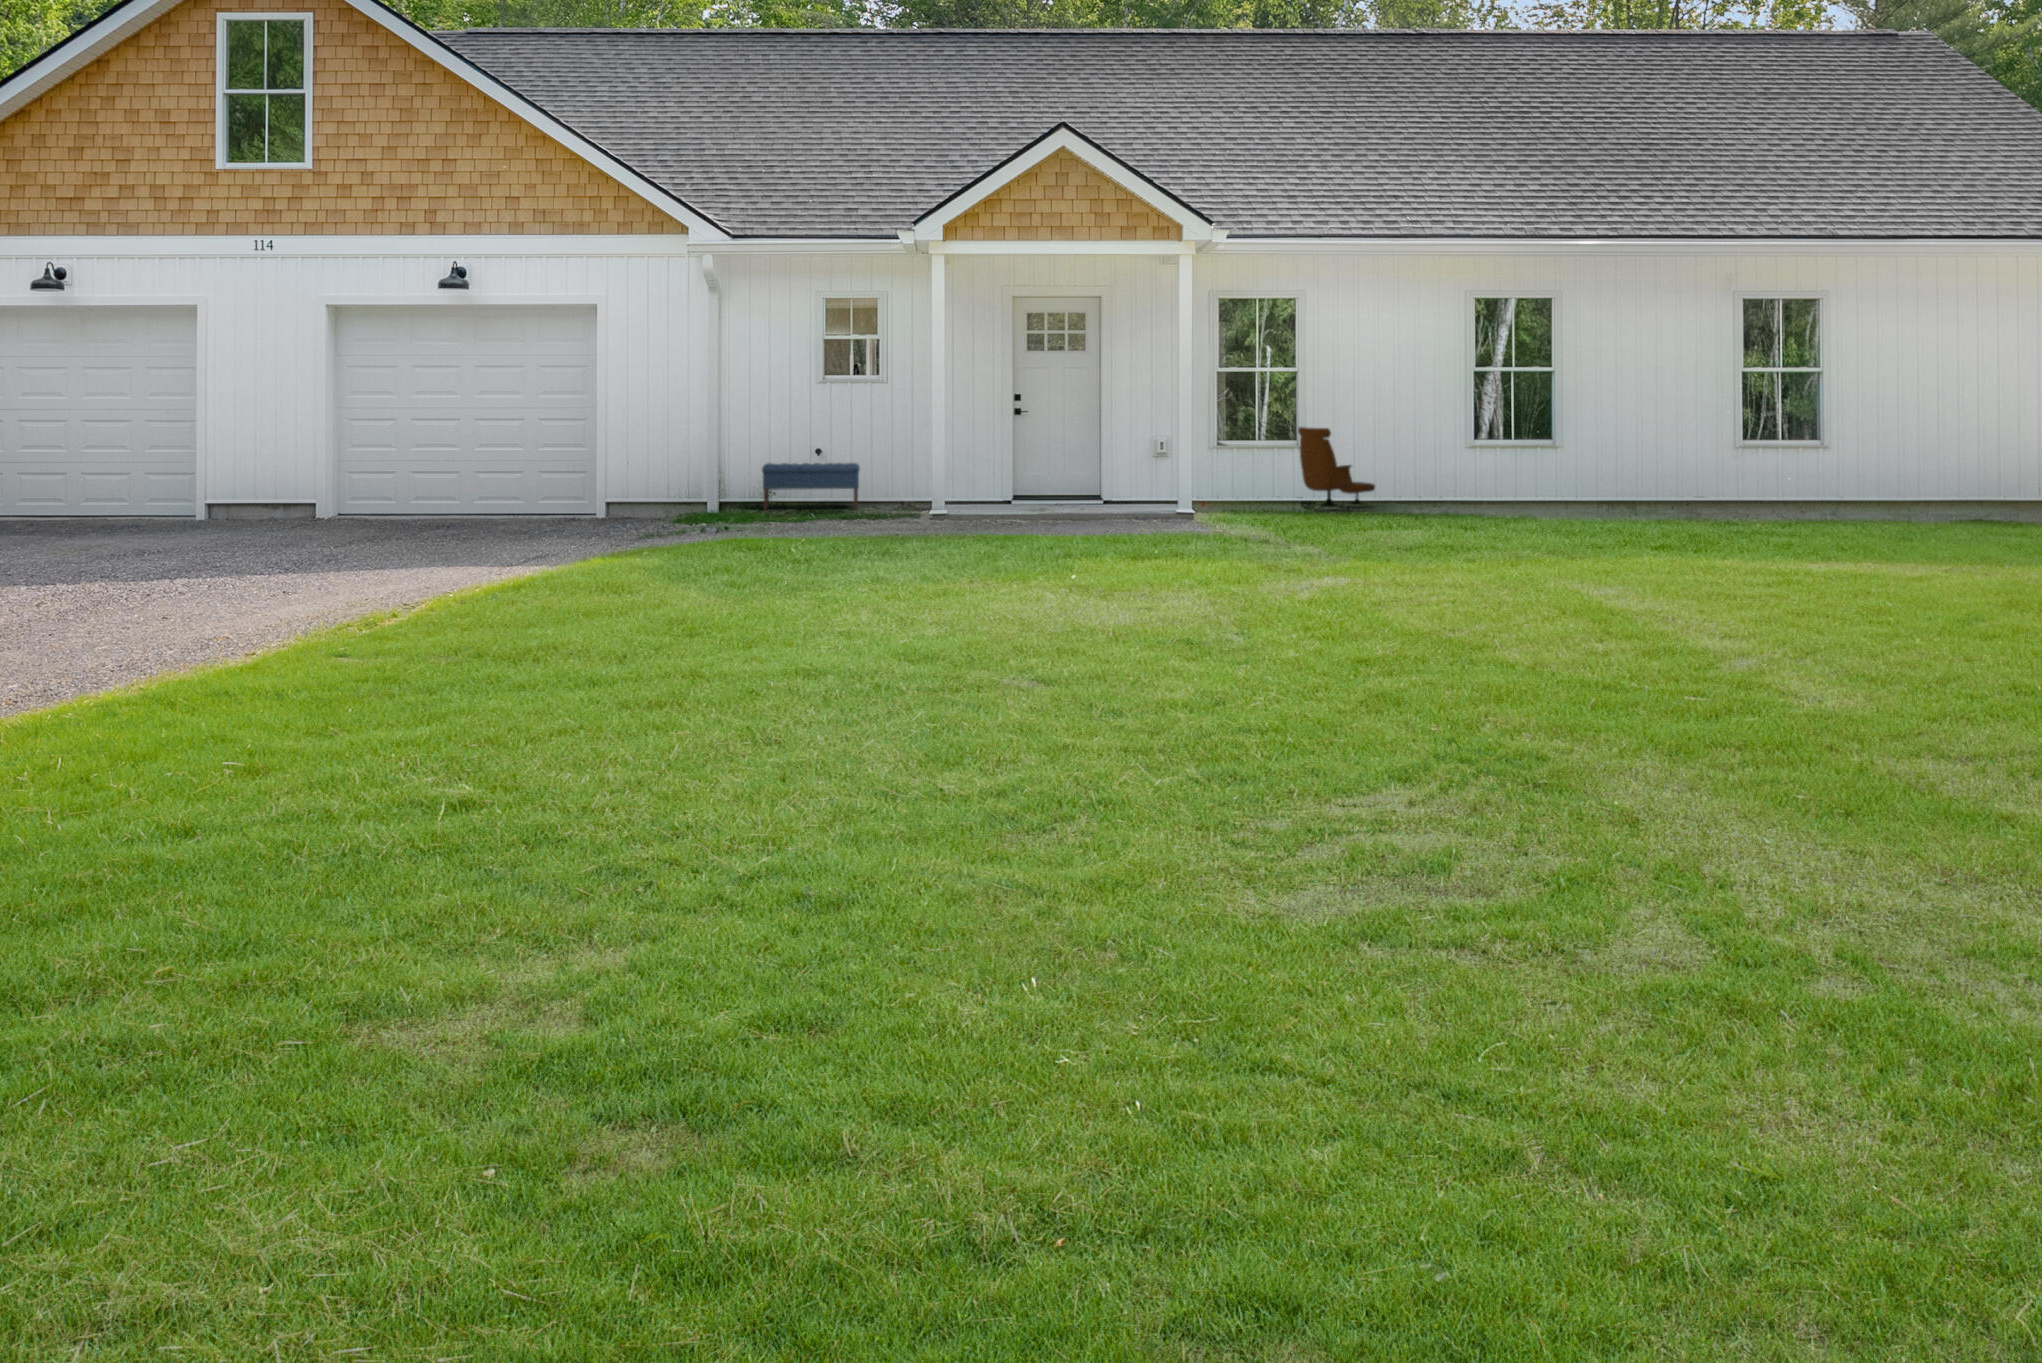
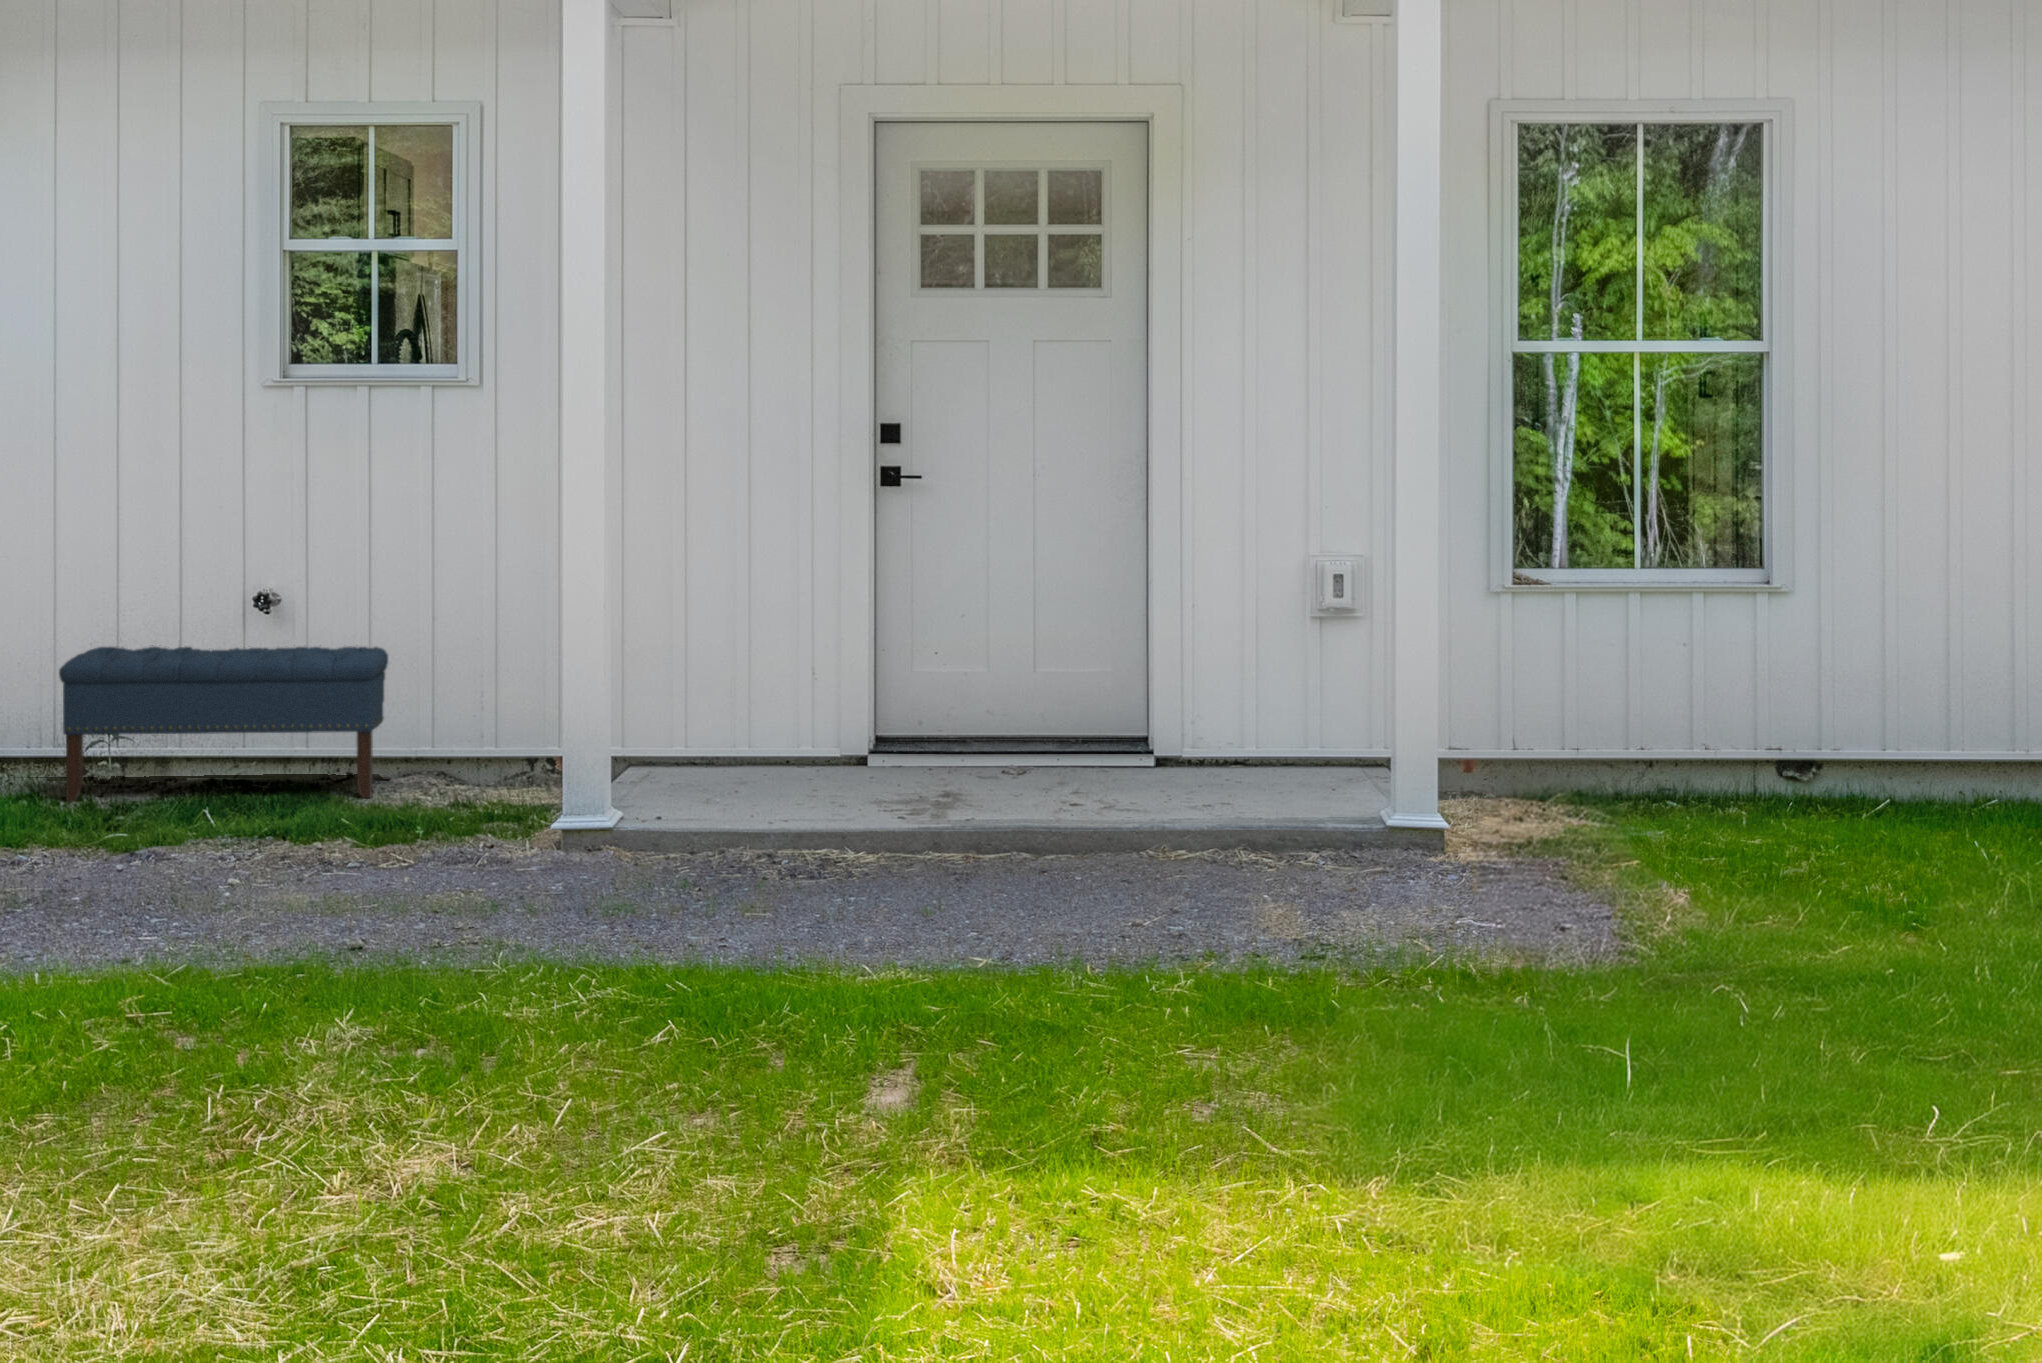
lounge chair: present [1298,427,1375,508] -> none [1787,539,2025,821]

